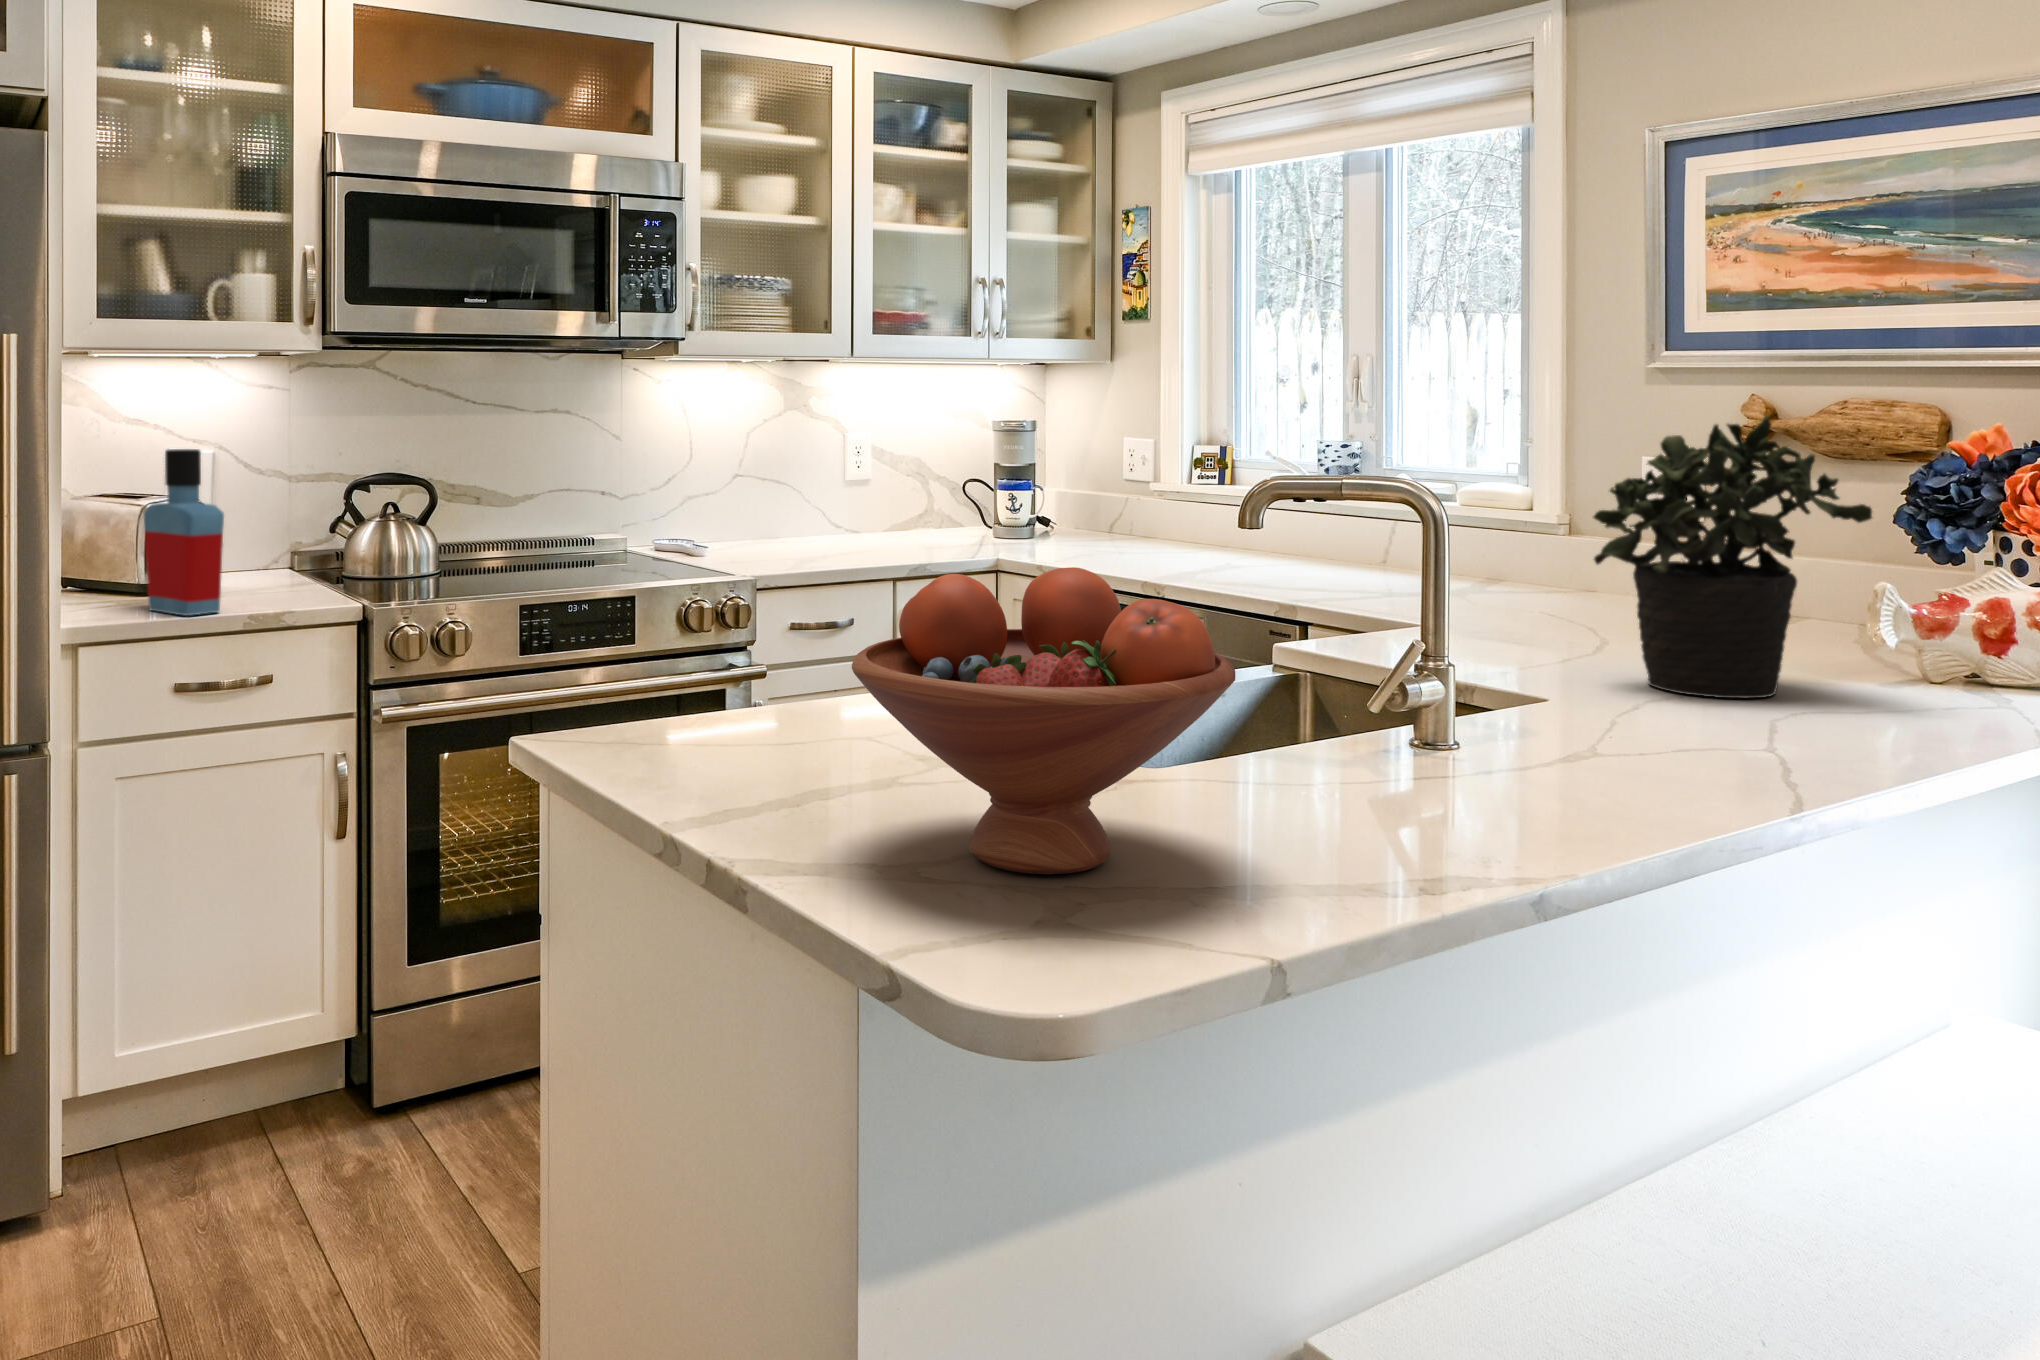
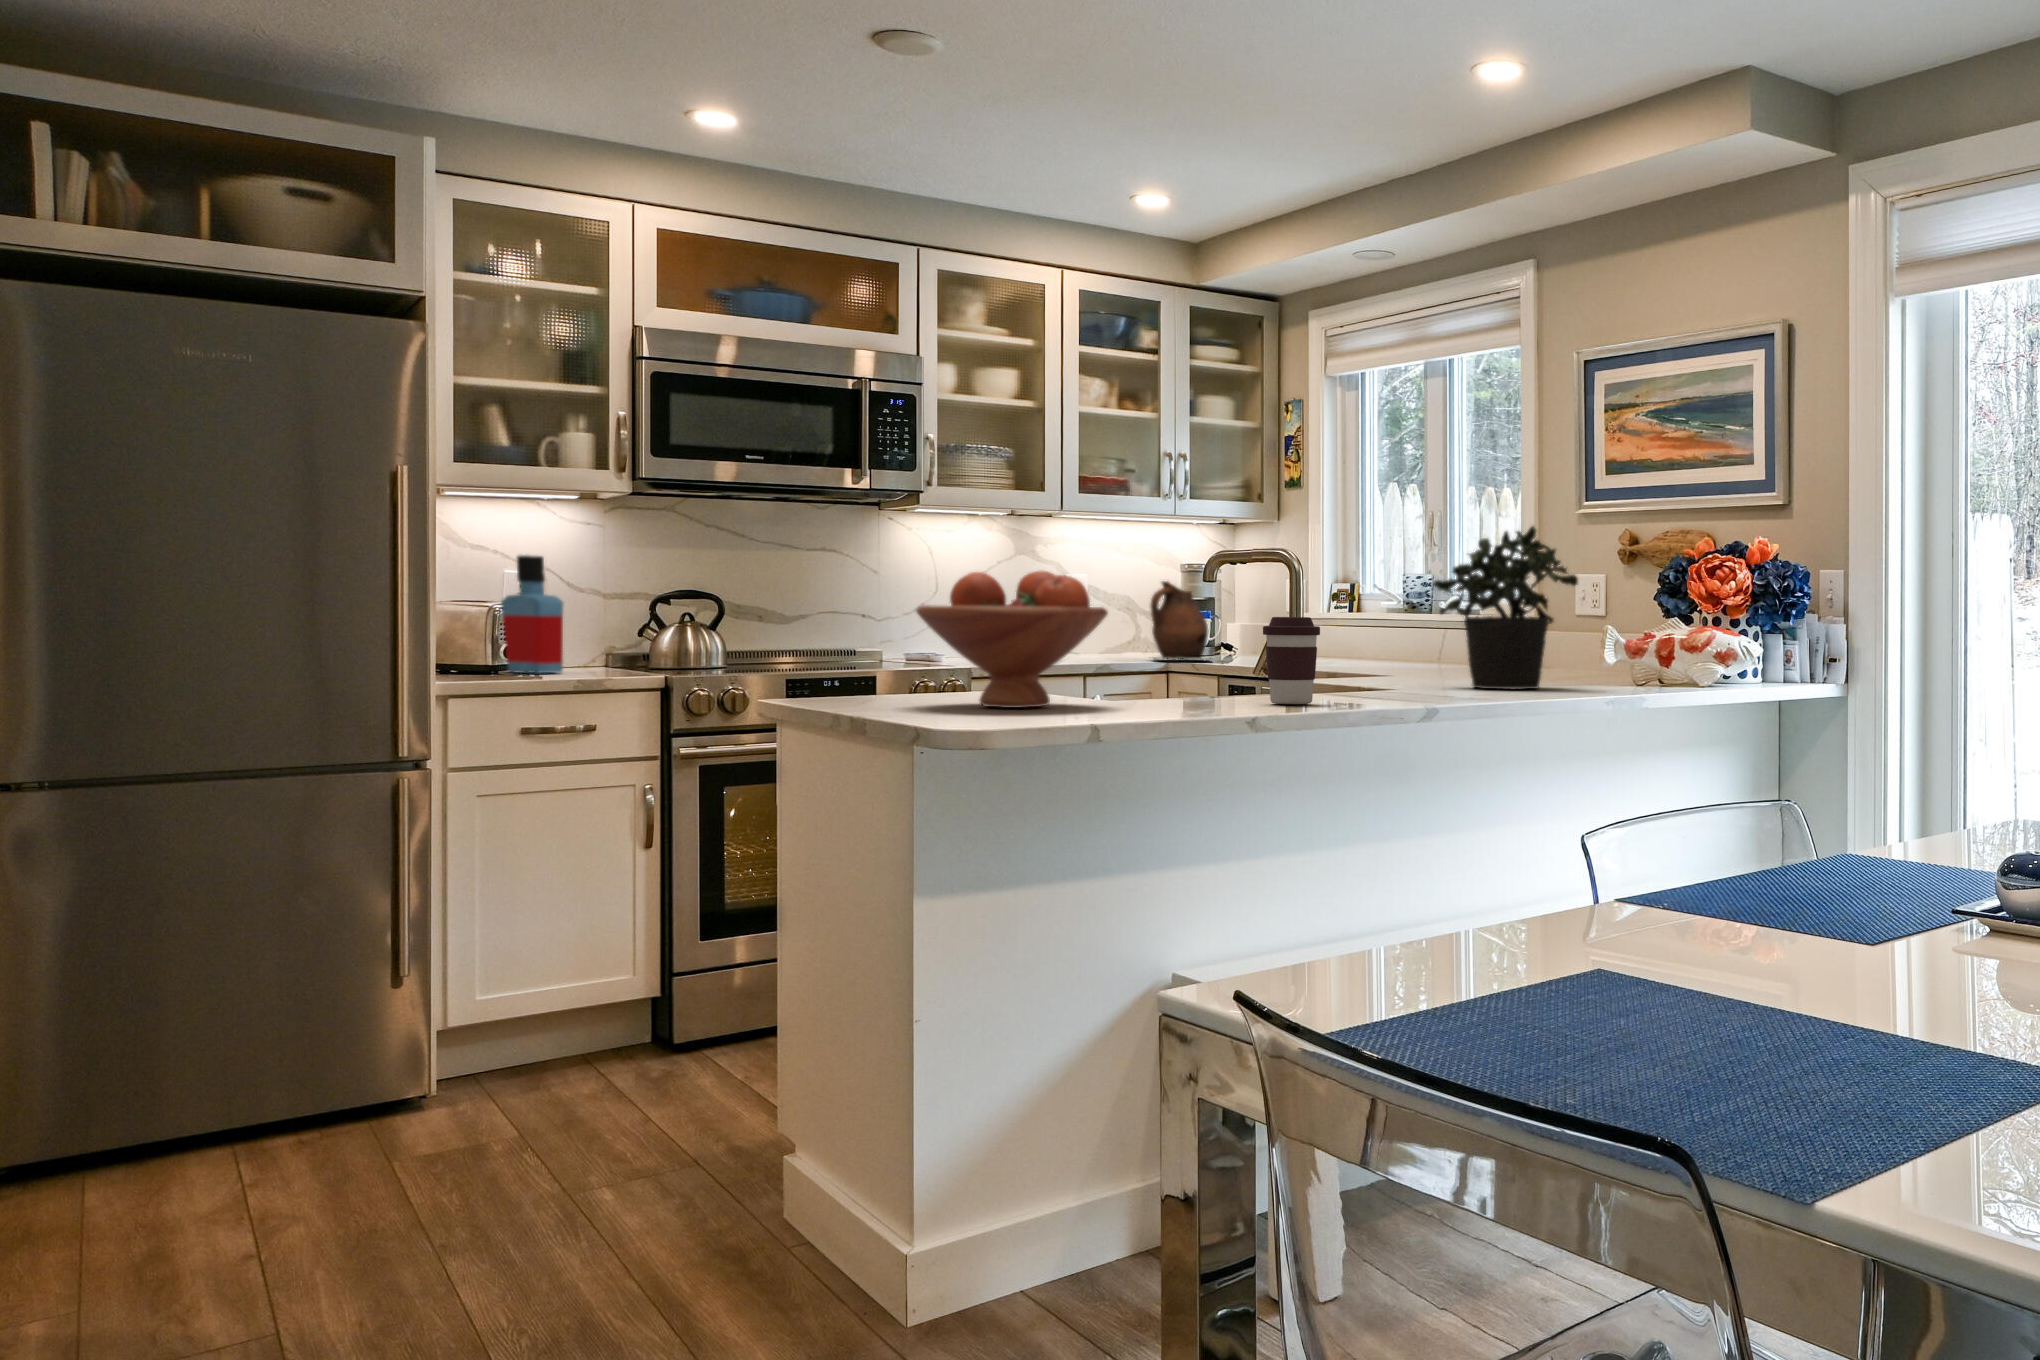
ceramic pitcher: none [961,448,1053,556] -> present [1151,581,1208,660]
coffee cup: none [1477,641,1599,824] -> present [1263,617,1320,704]

